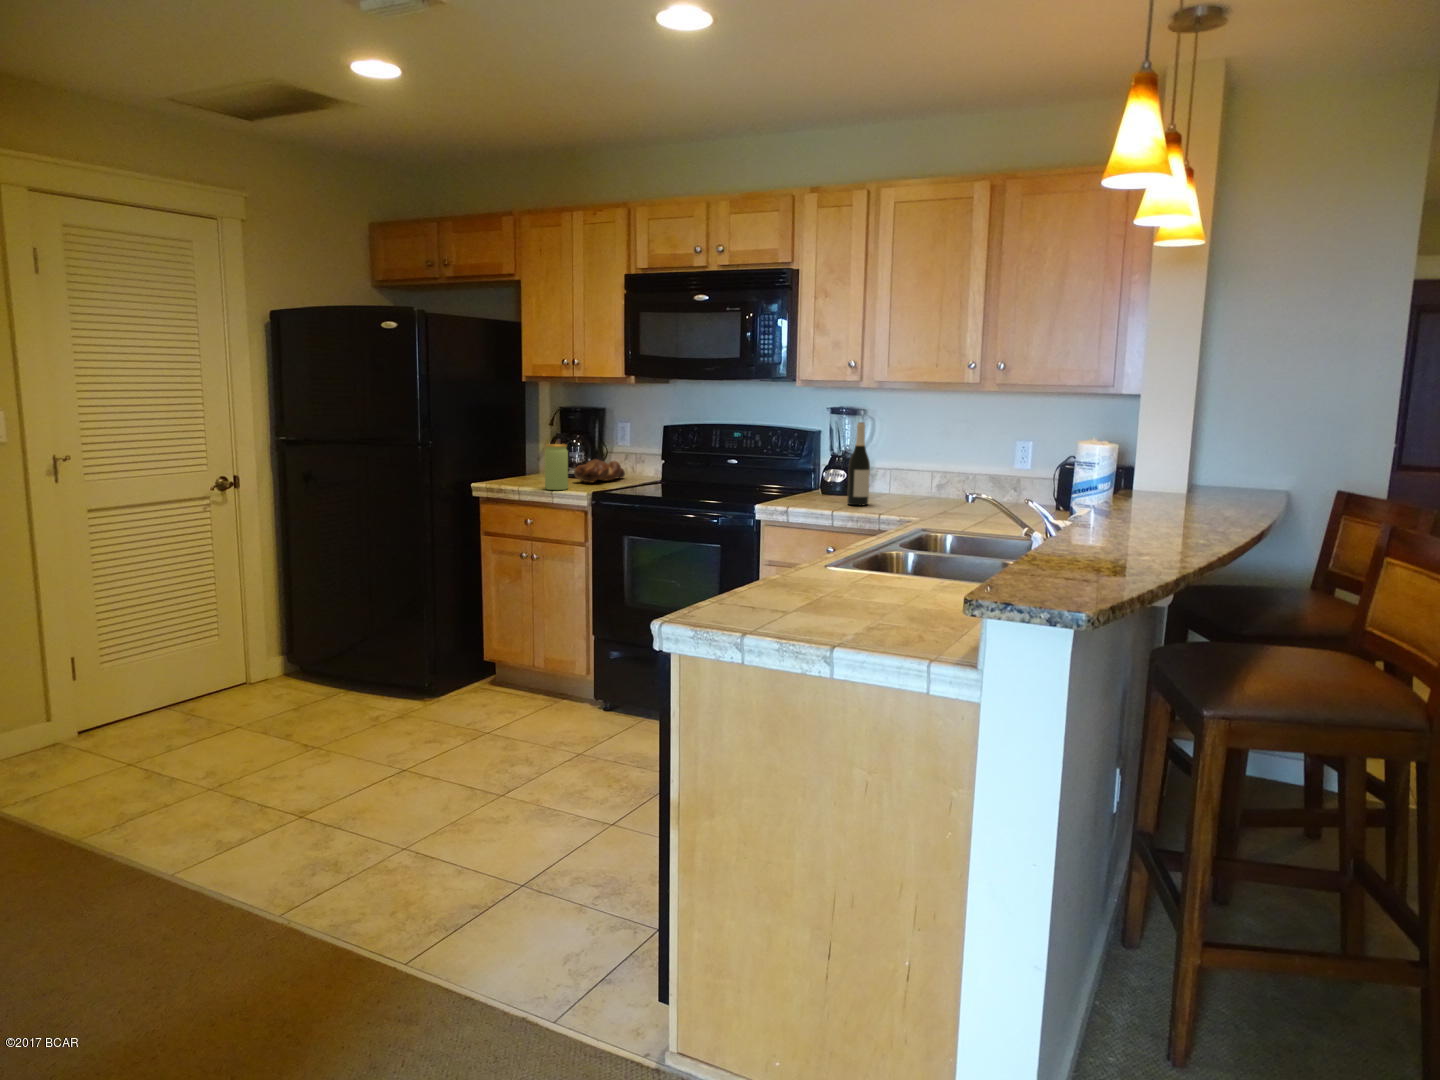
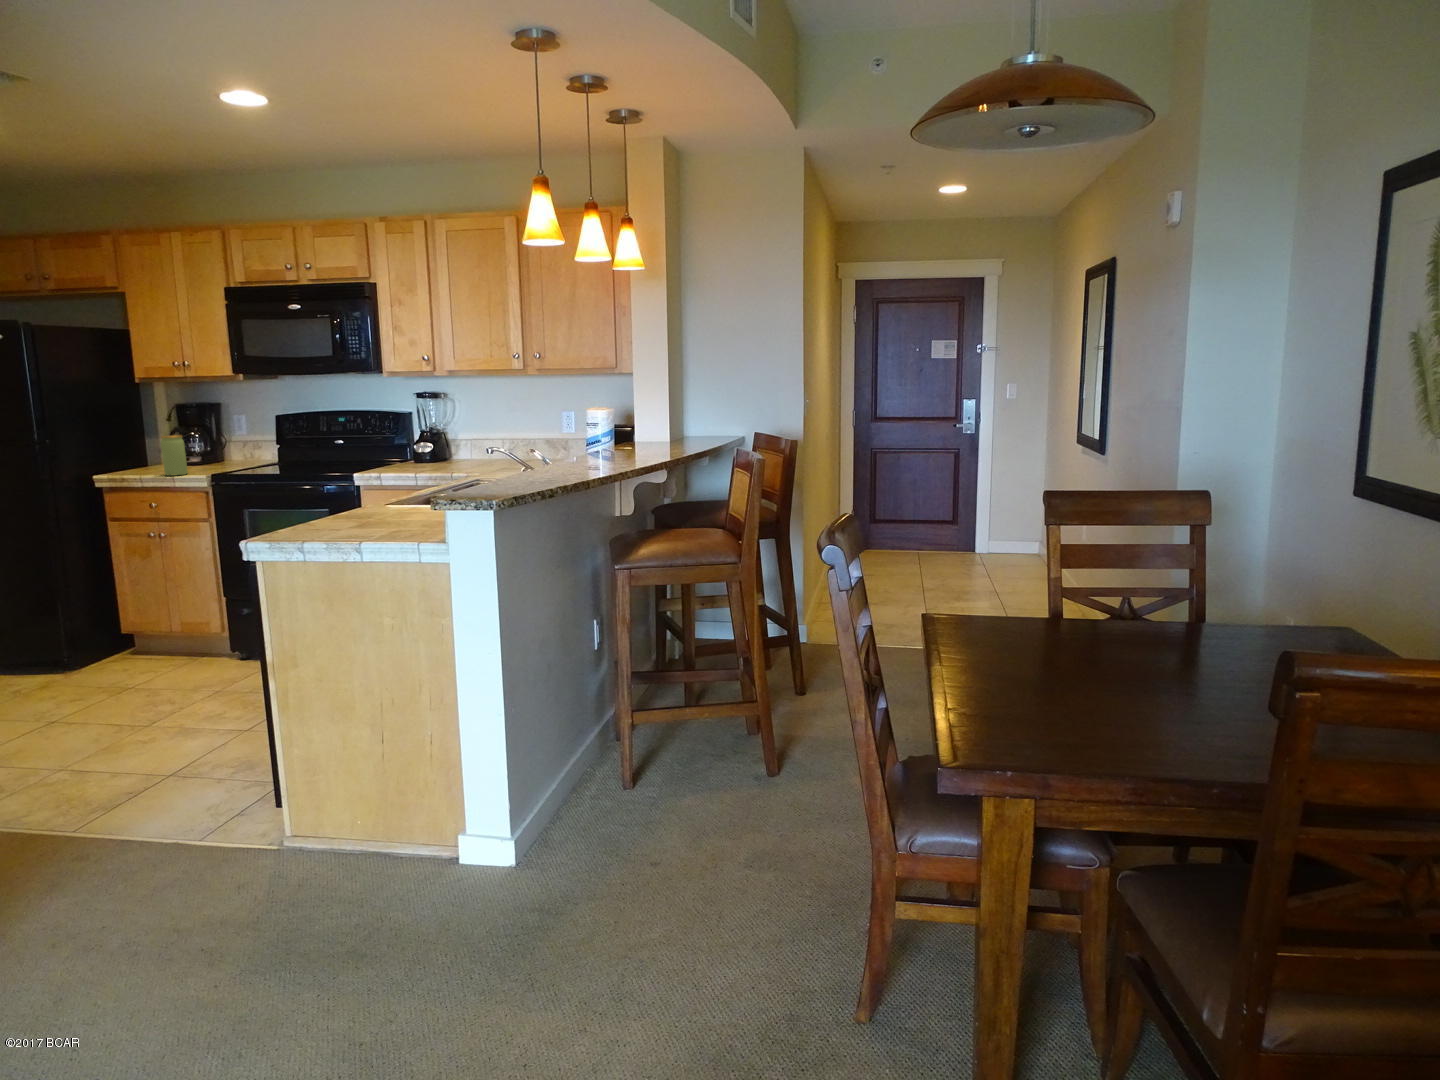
wine bottle: present [847,422,870,505] -> none [432,404,451,469]
bread loaf: present [574,459,625,483] -> none [193,448,244,468]

